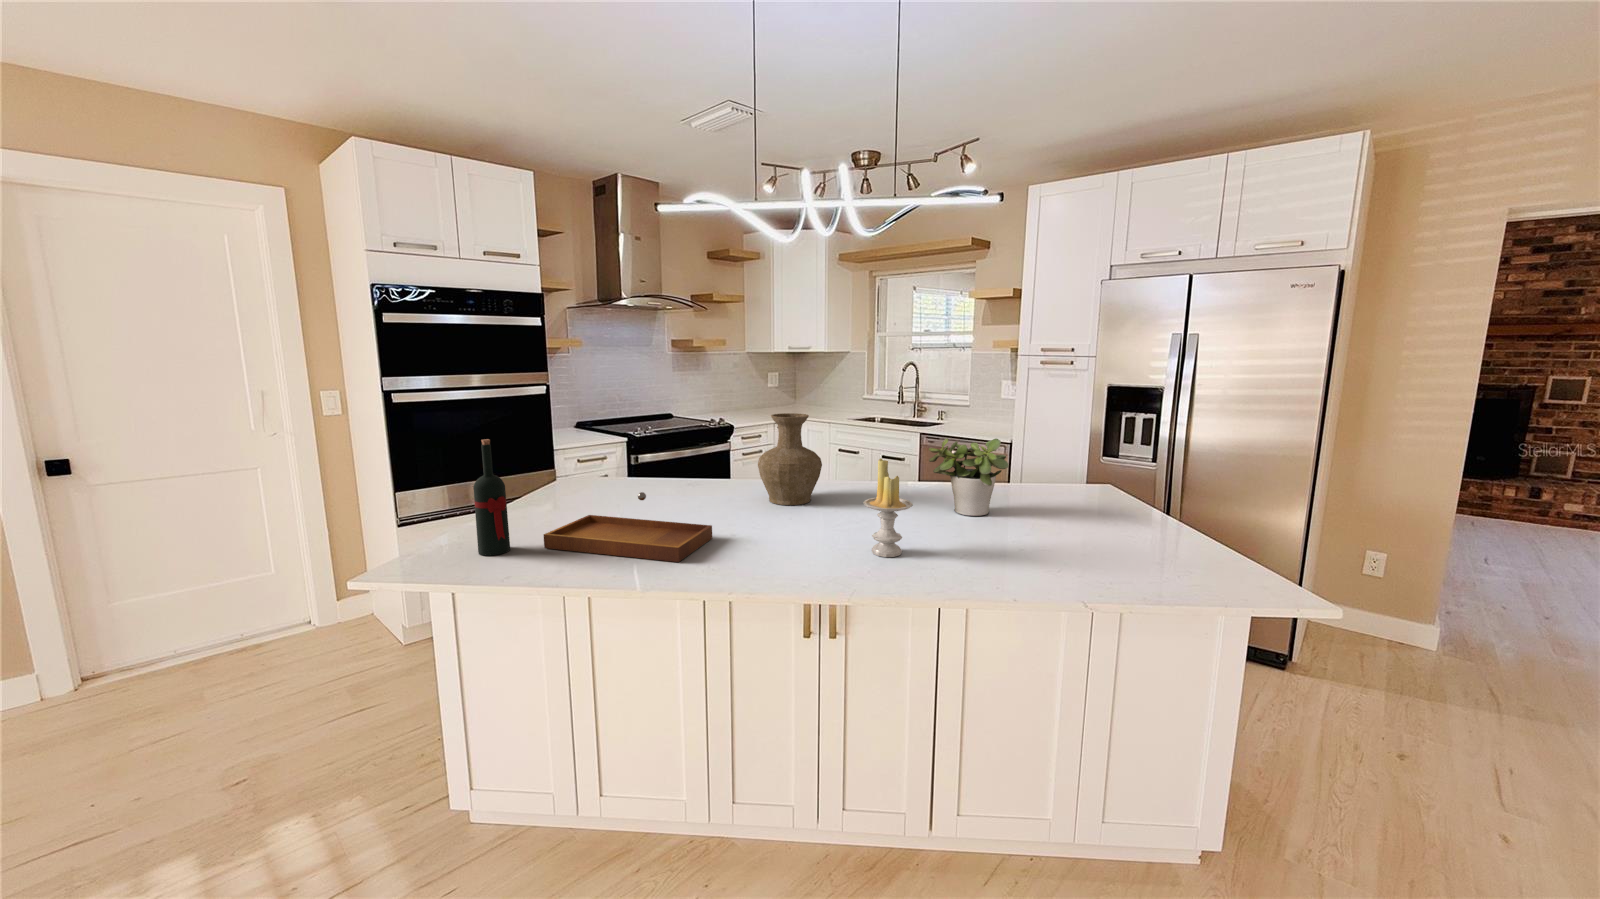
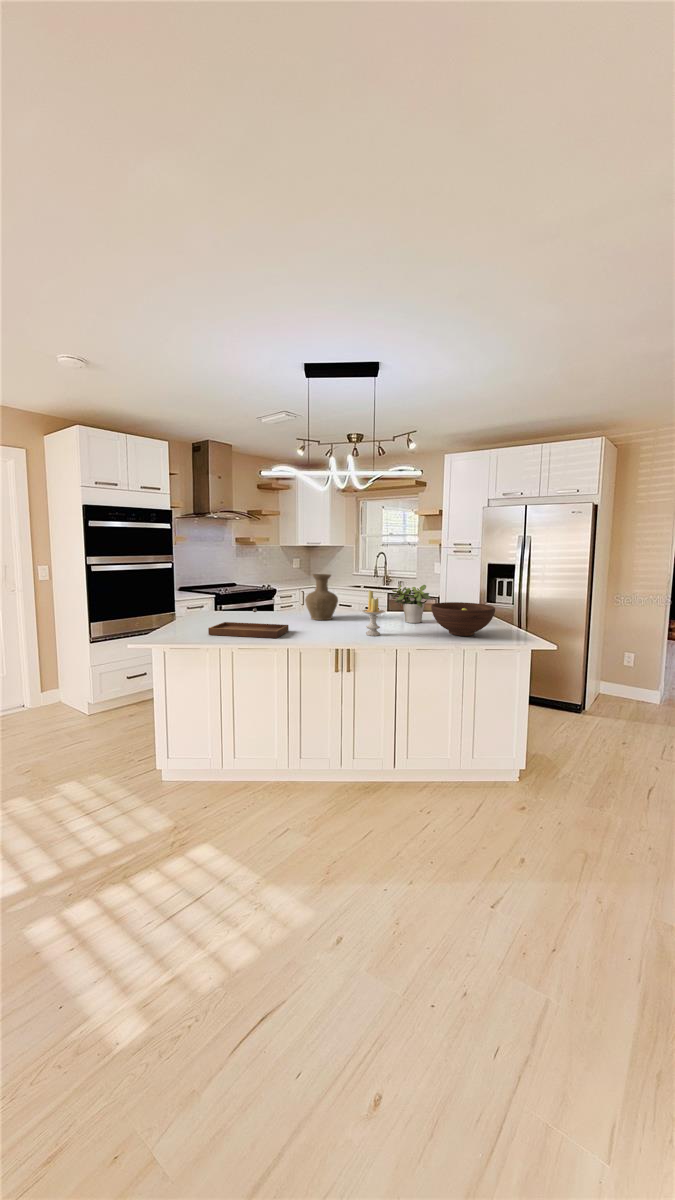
wine bottle: present [473,439,510,555] -> none [176,581,192,637]
fruit bowl: none [1015,480,1165,561] -> present [431,602,495,636]

